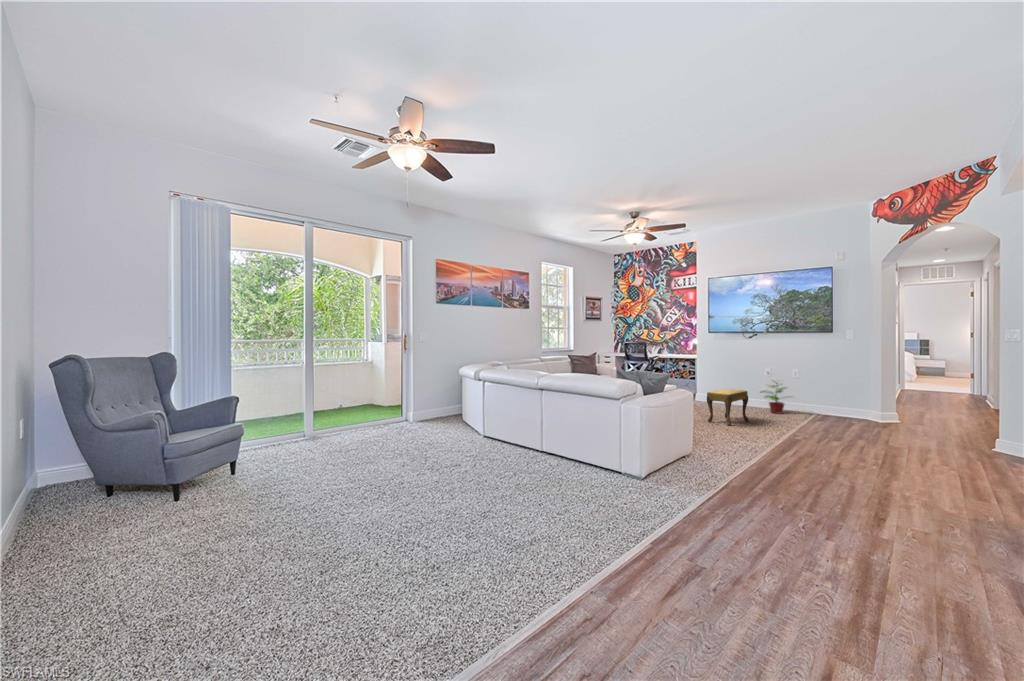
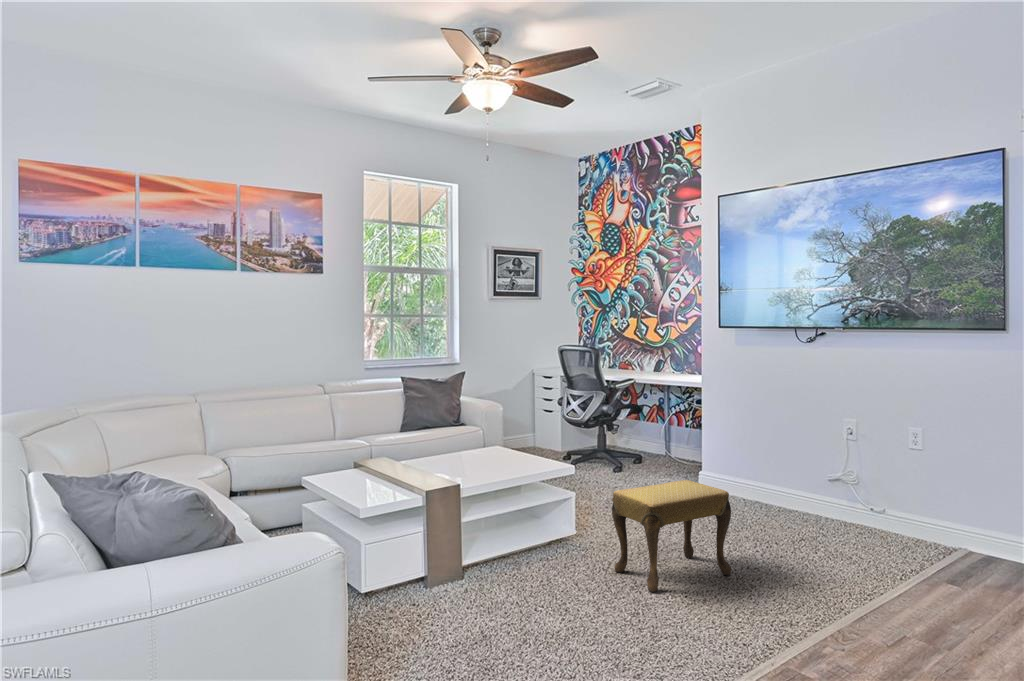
potted plant: present [765,381,785,414] -> none [813,451,896,548]

